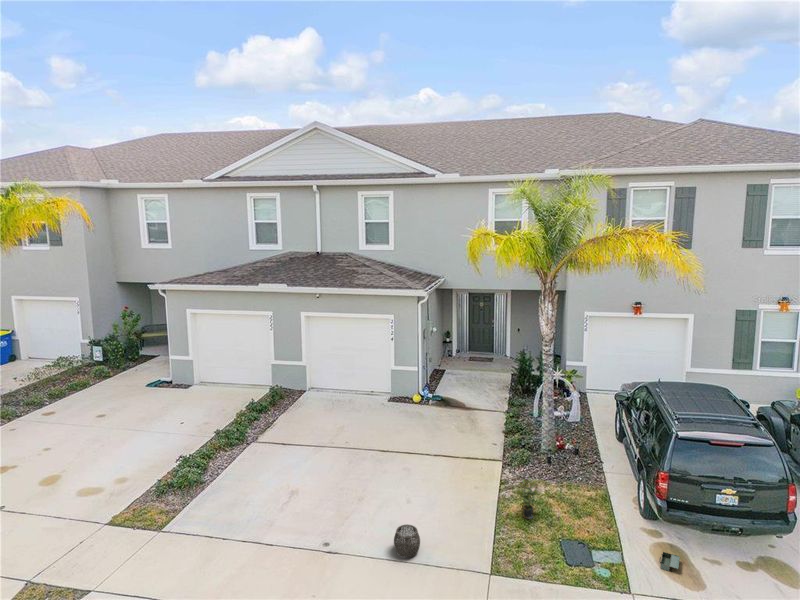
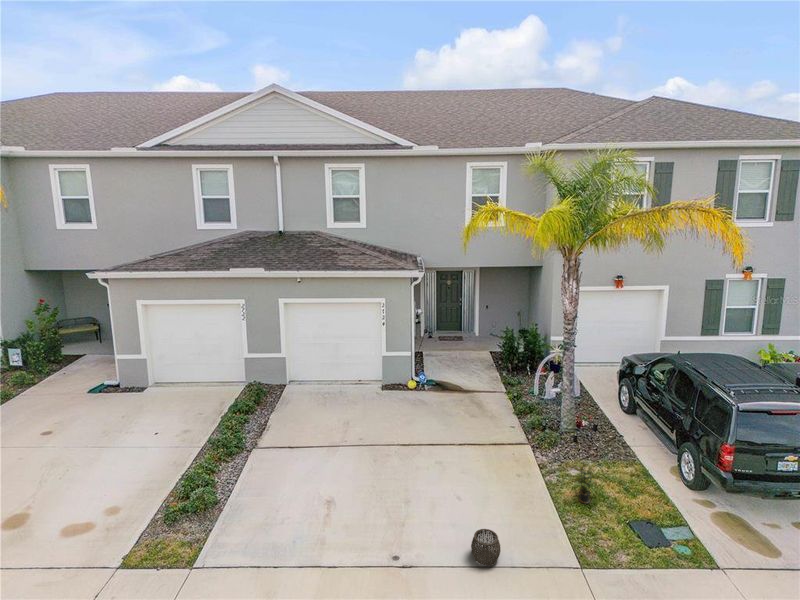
toolbox: present [659,552,680,571] -> none [727,522,751,541]

